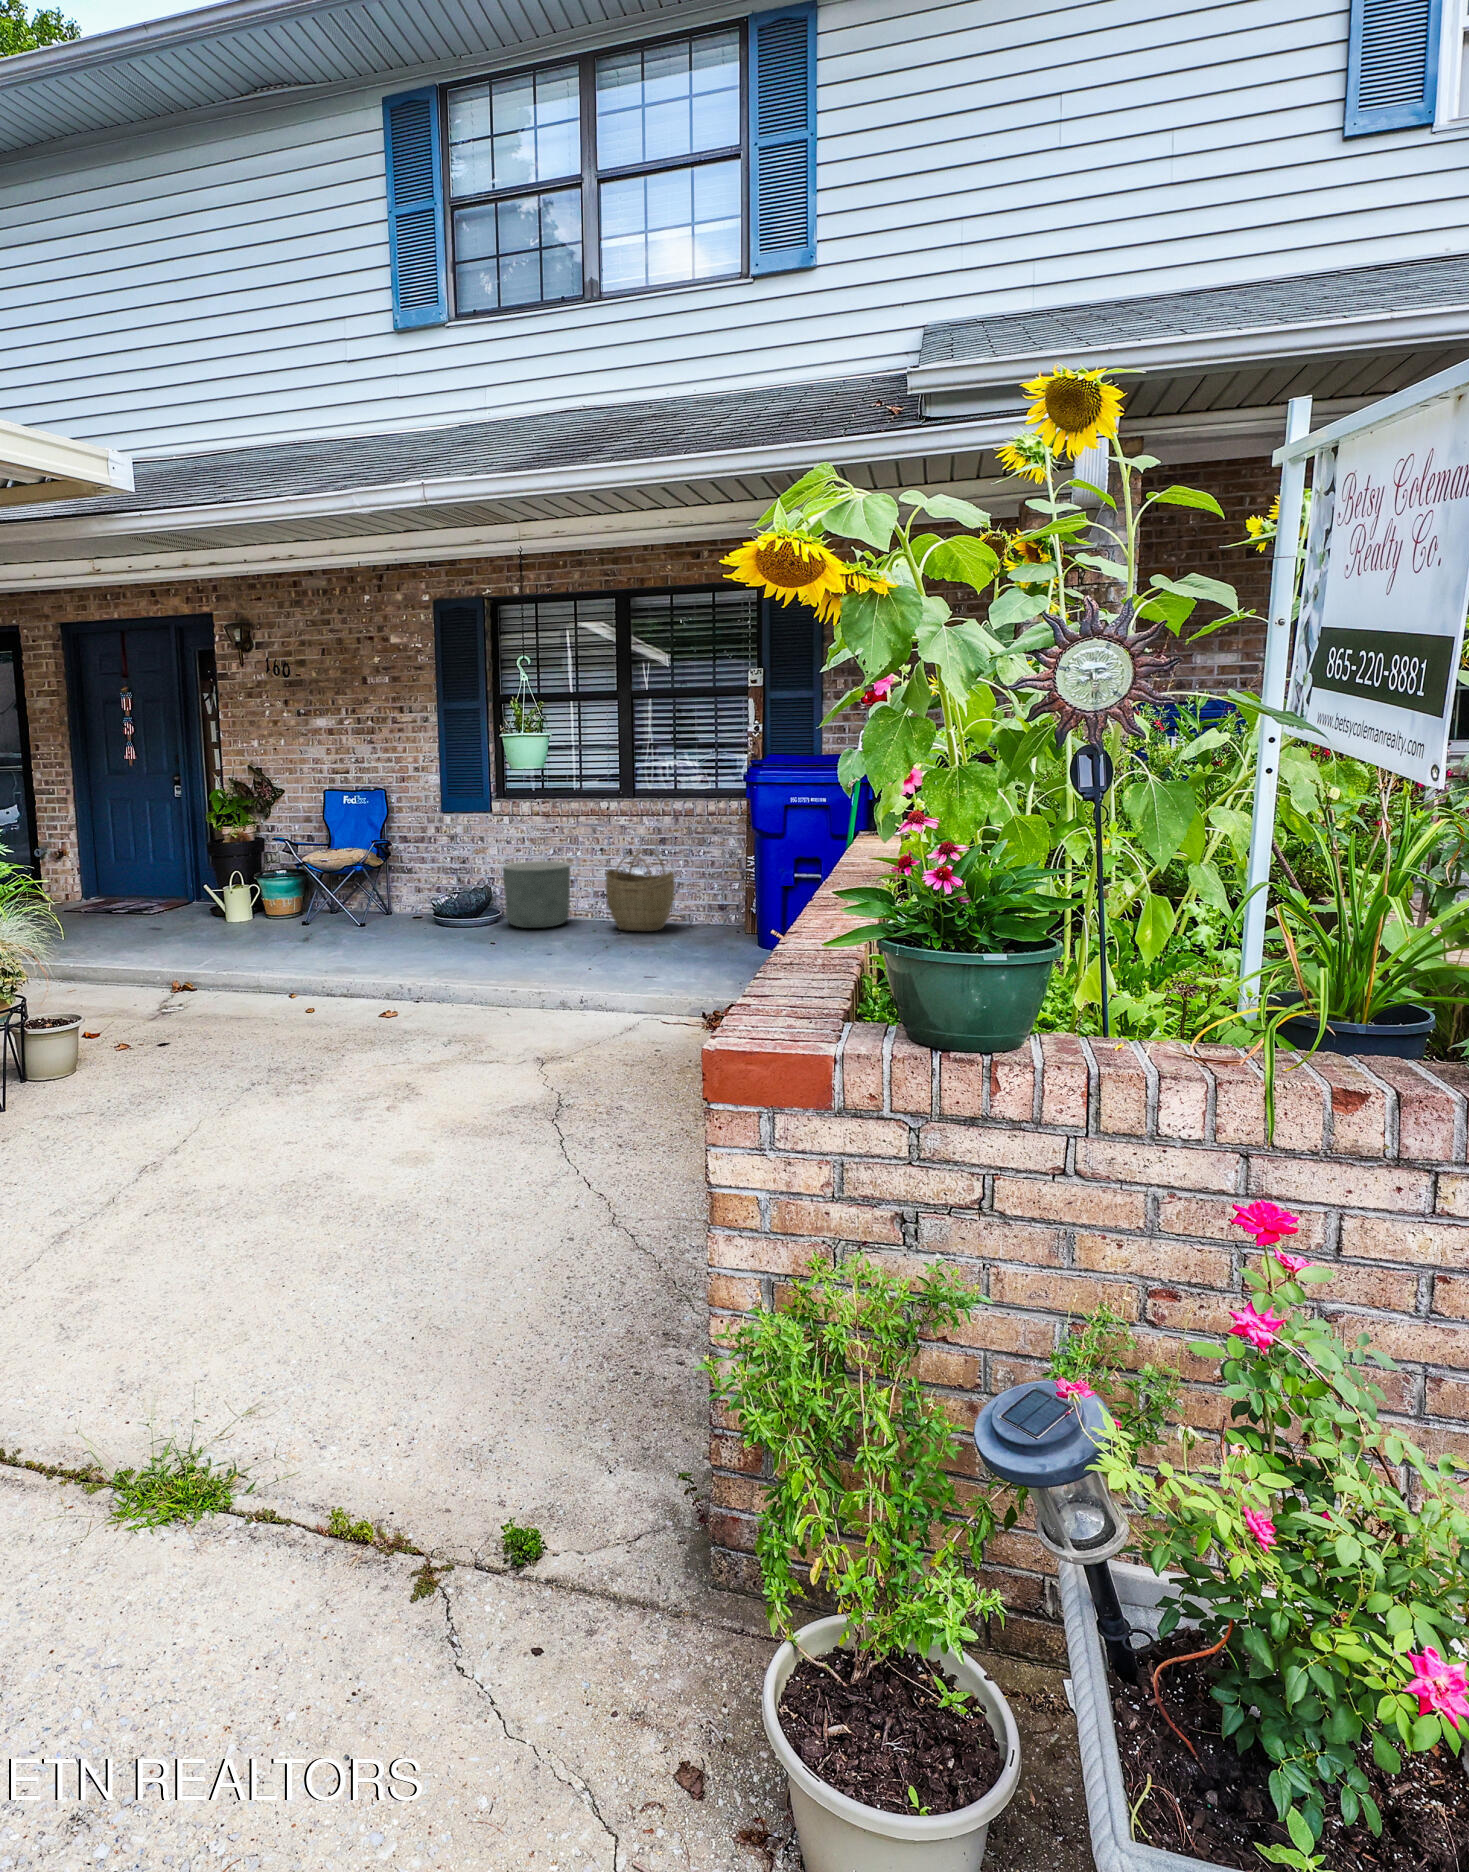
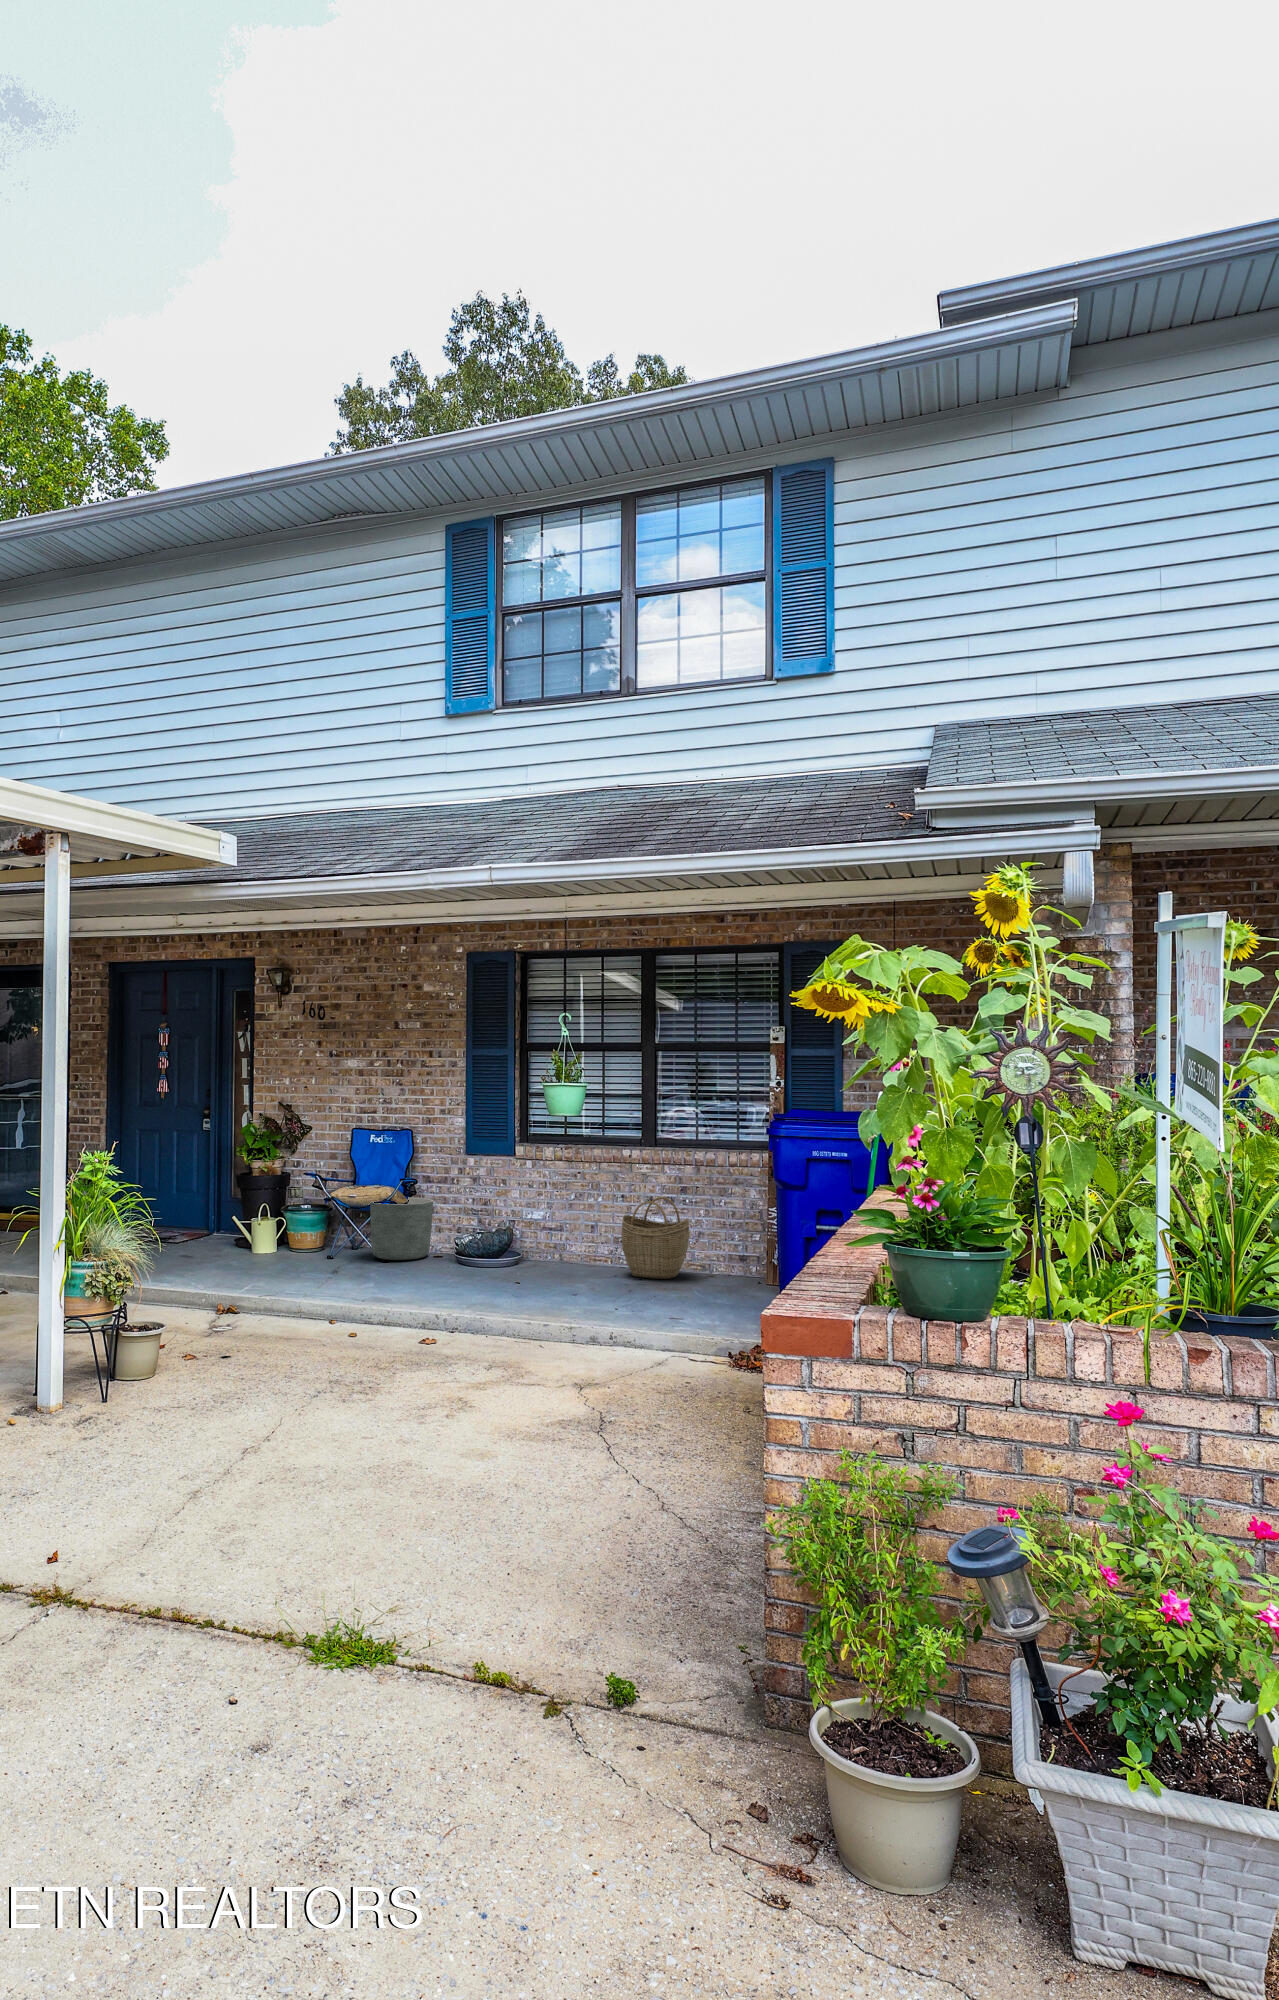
planter: present [502,861,570,928] -> present [370,1197,433,1260]

